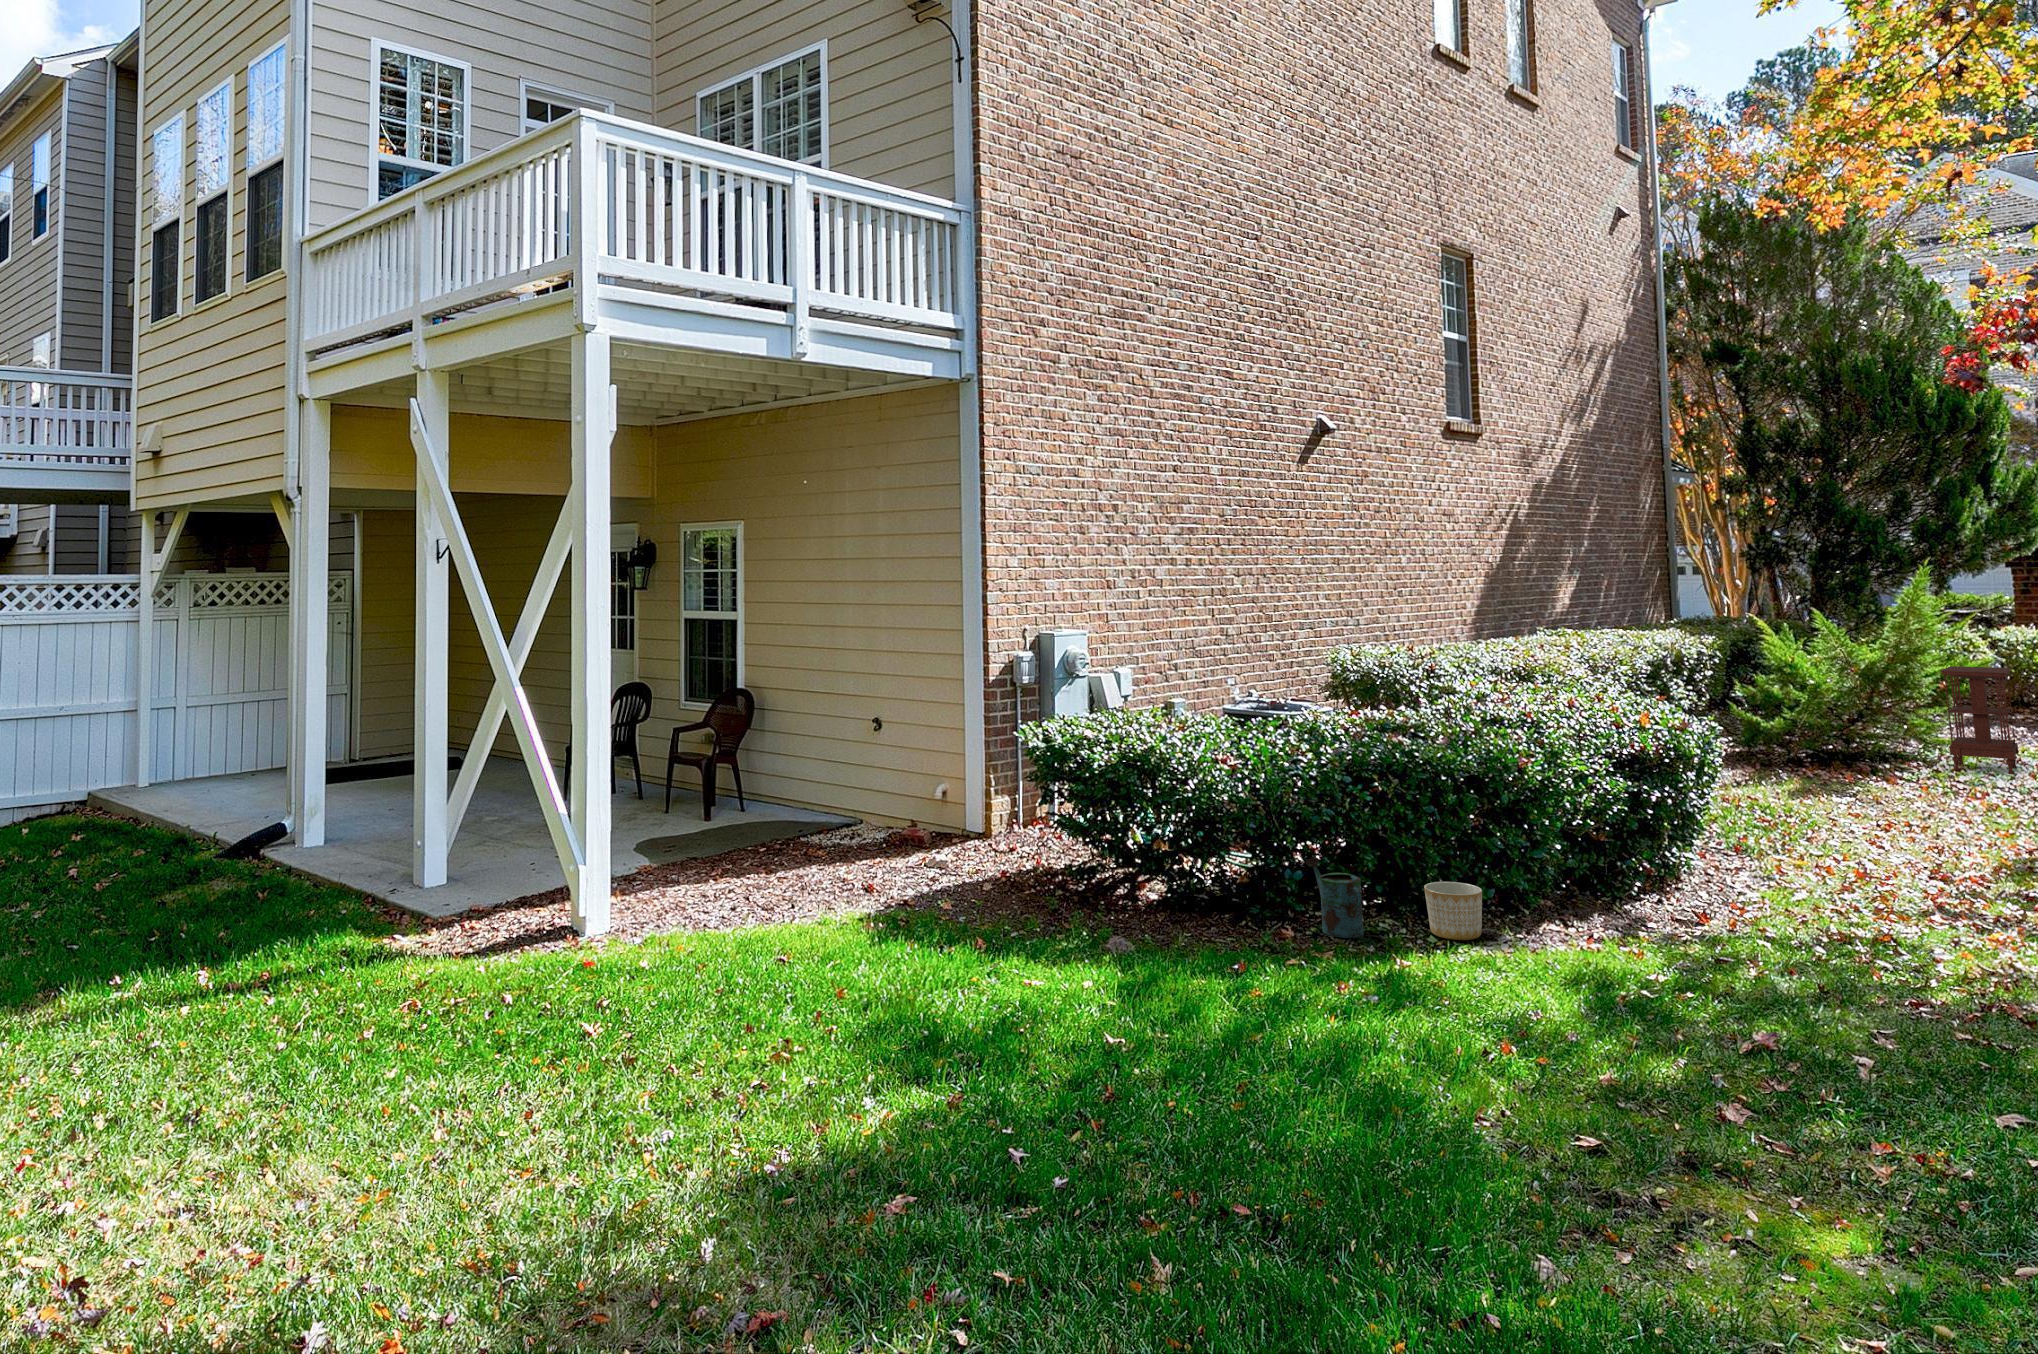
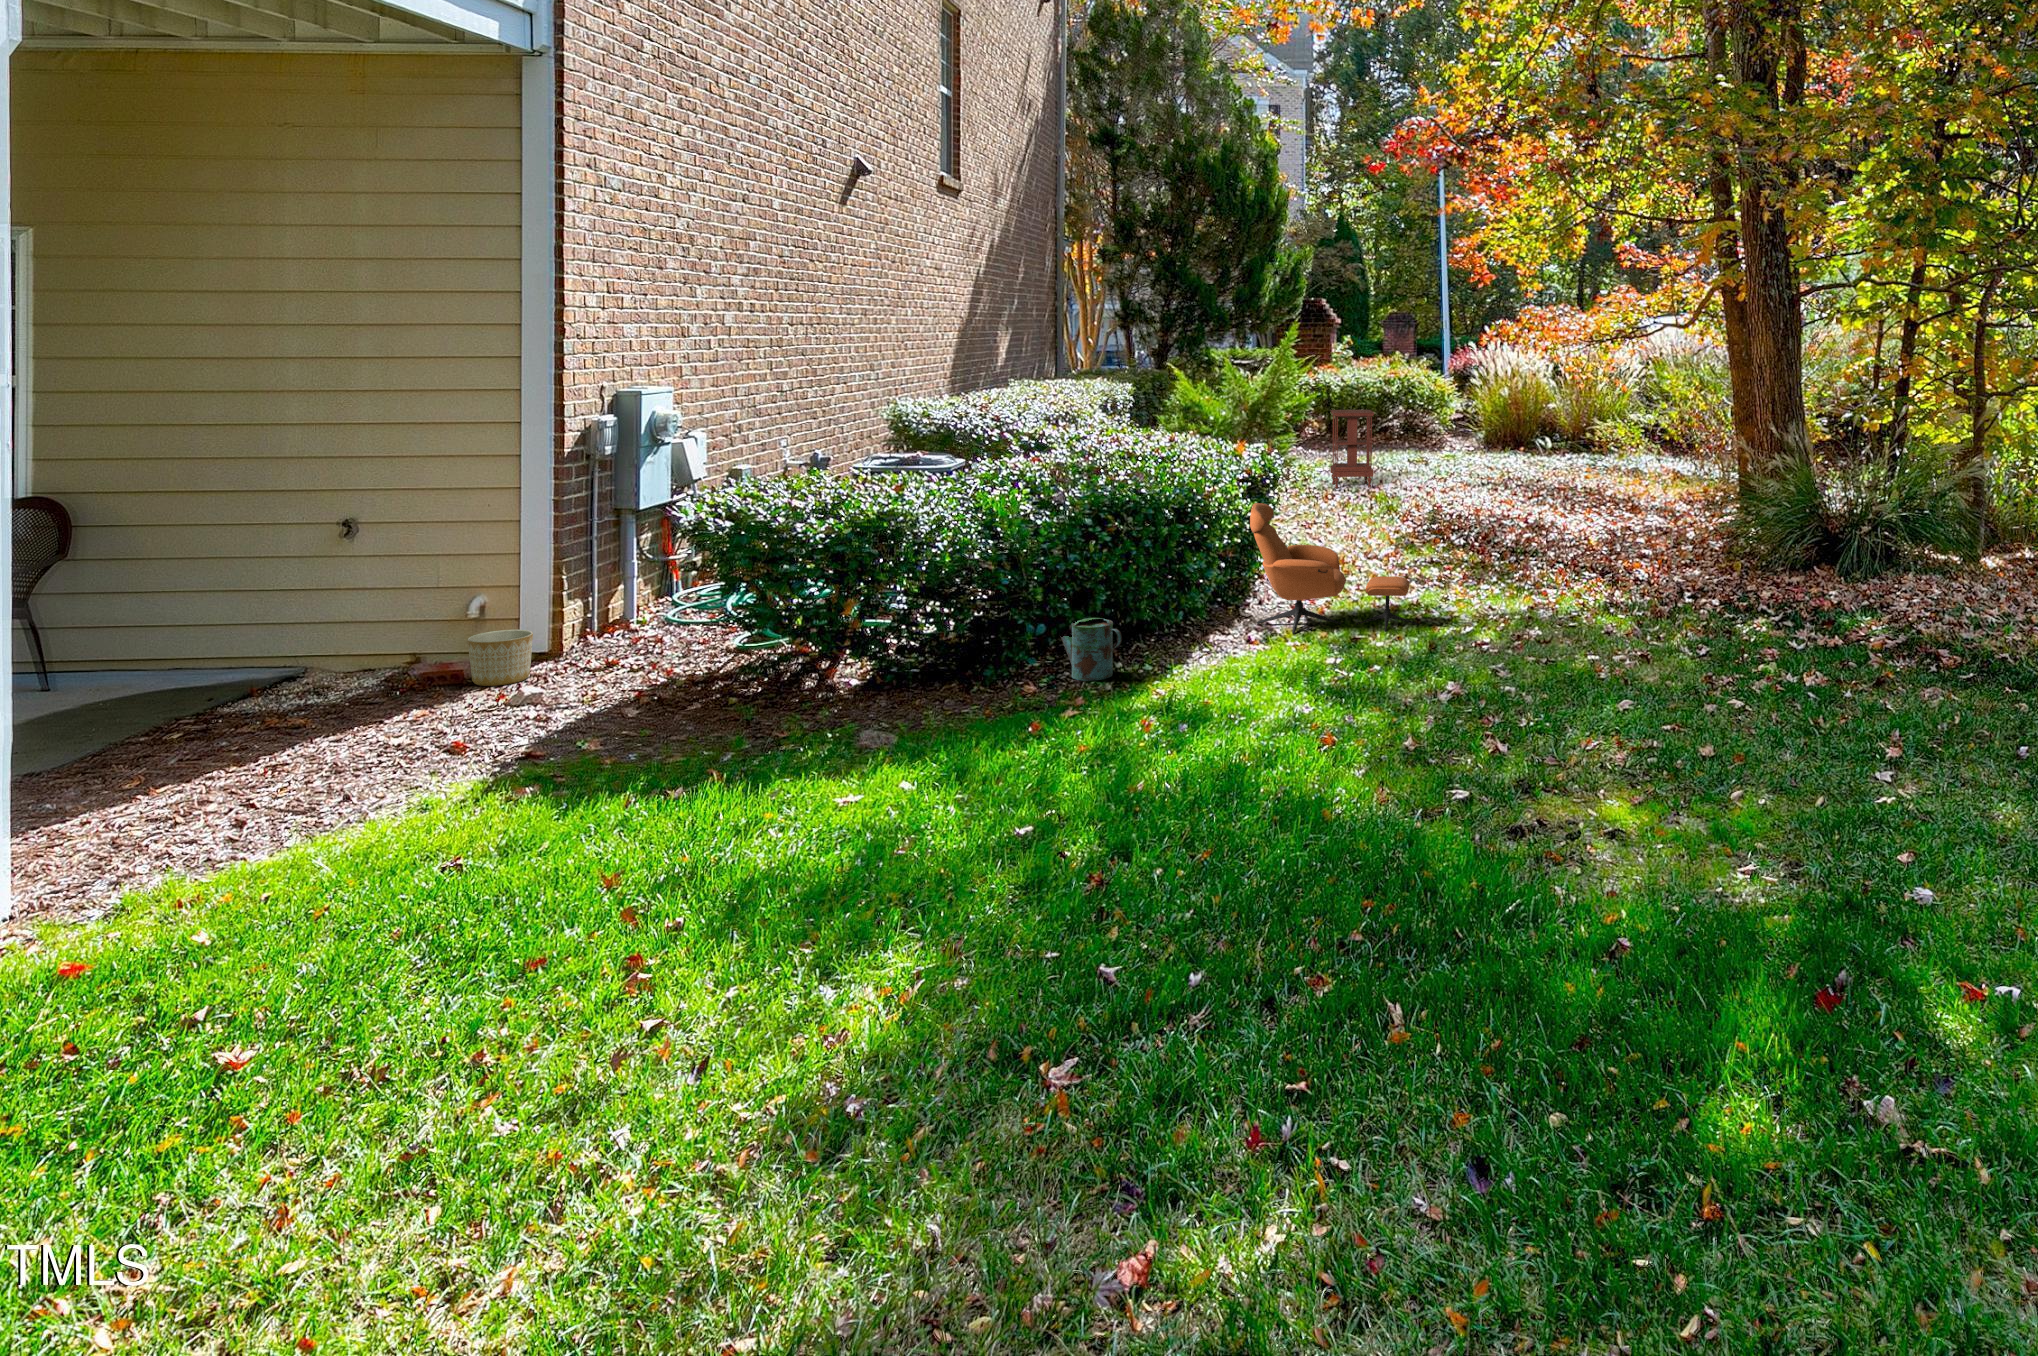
lounge chair: none [1559,774,1786,952] -> present [1250,503,1419,634]
planter: present [1424,882,1482,940] -> present [467,630,533,686]

